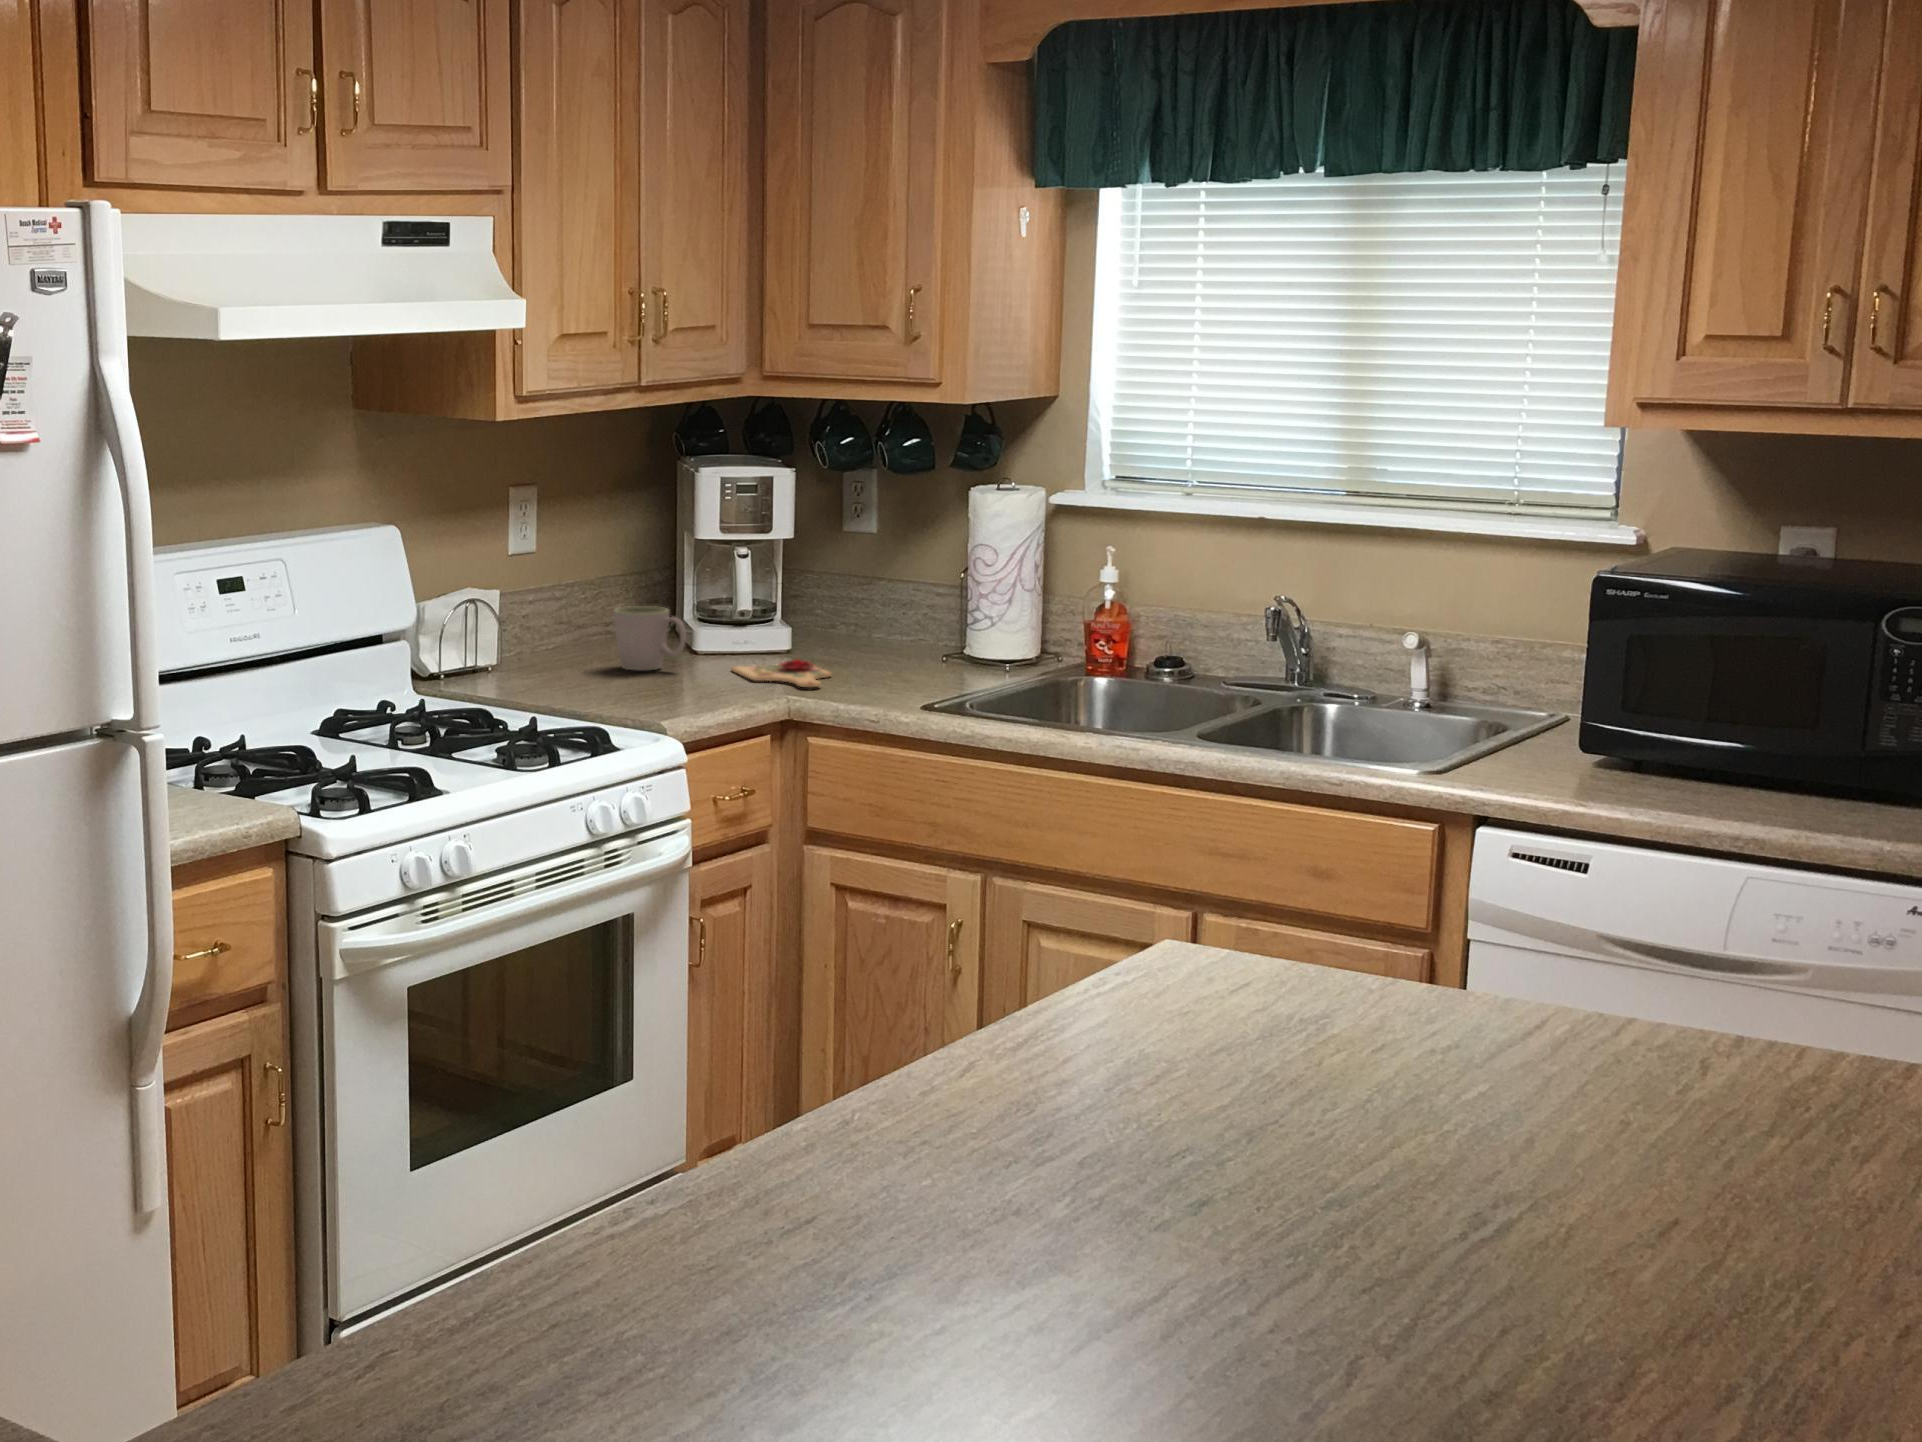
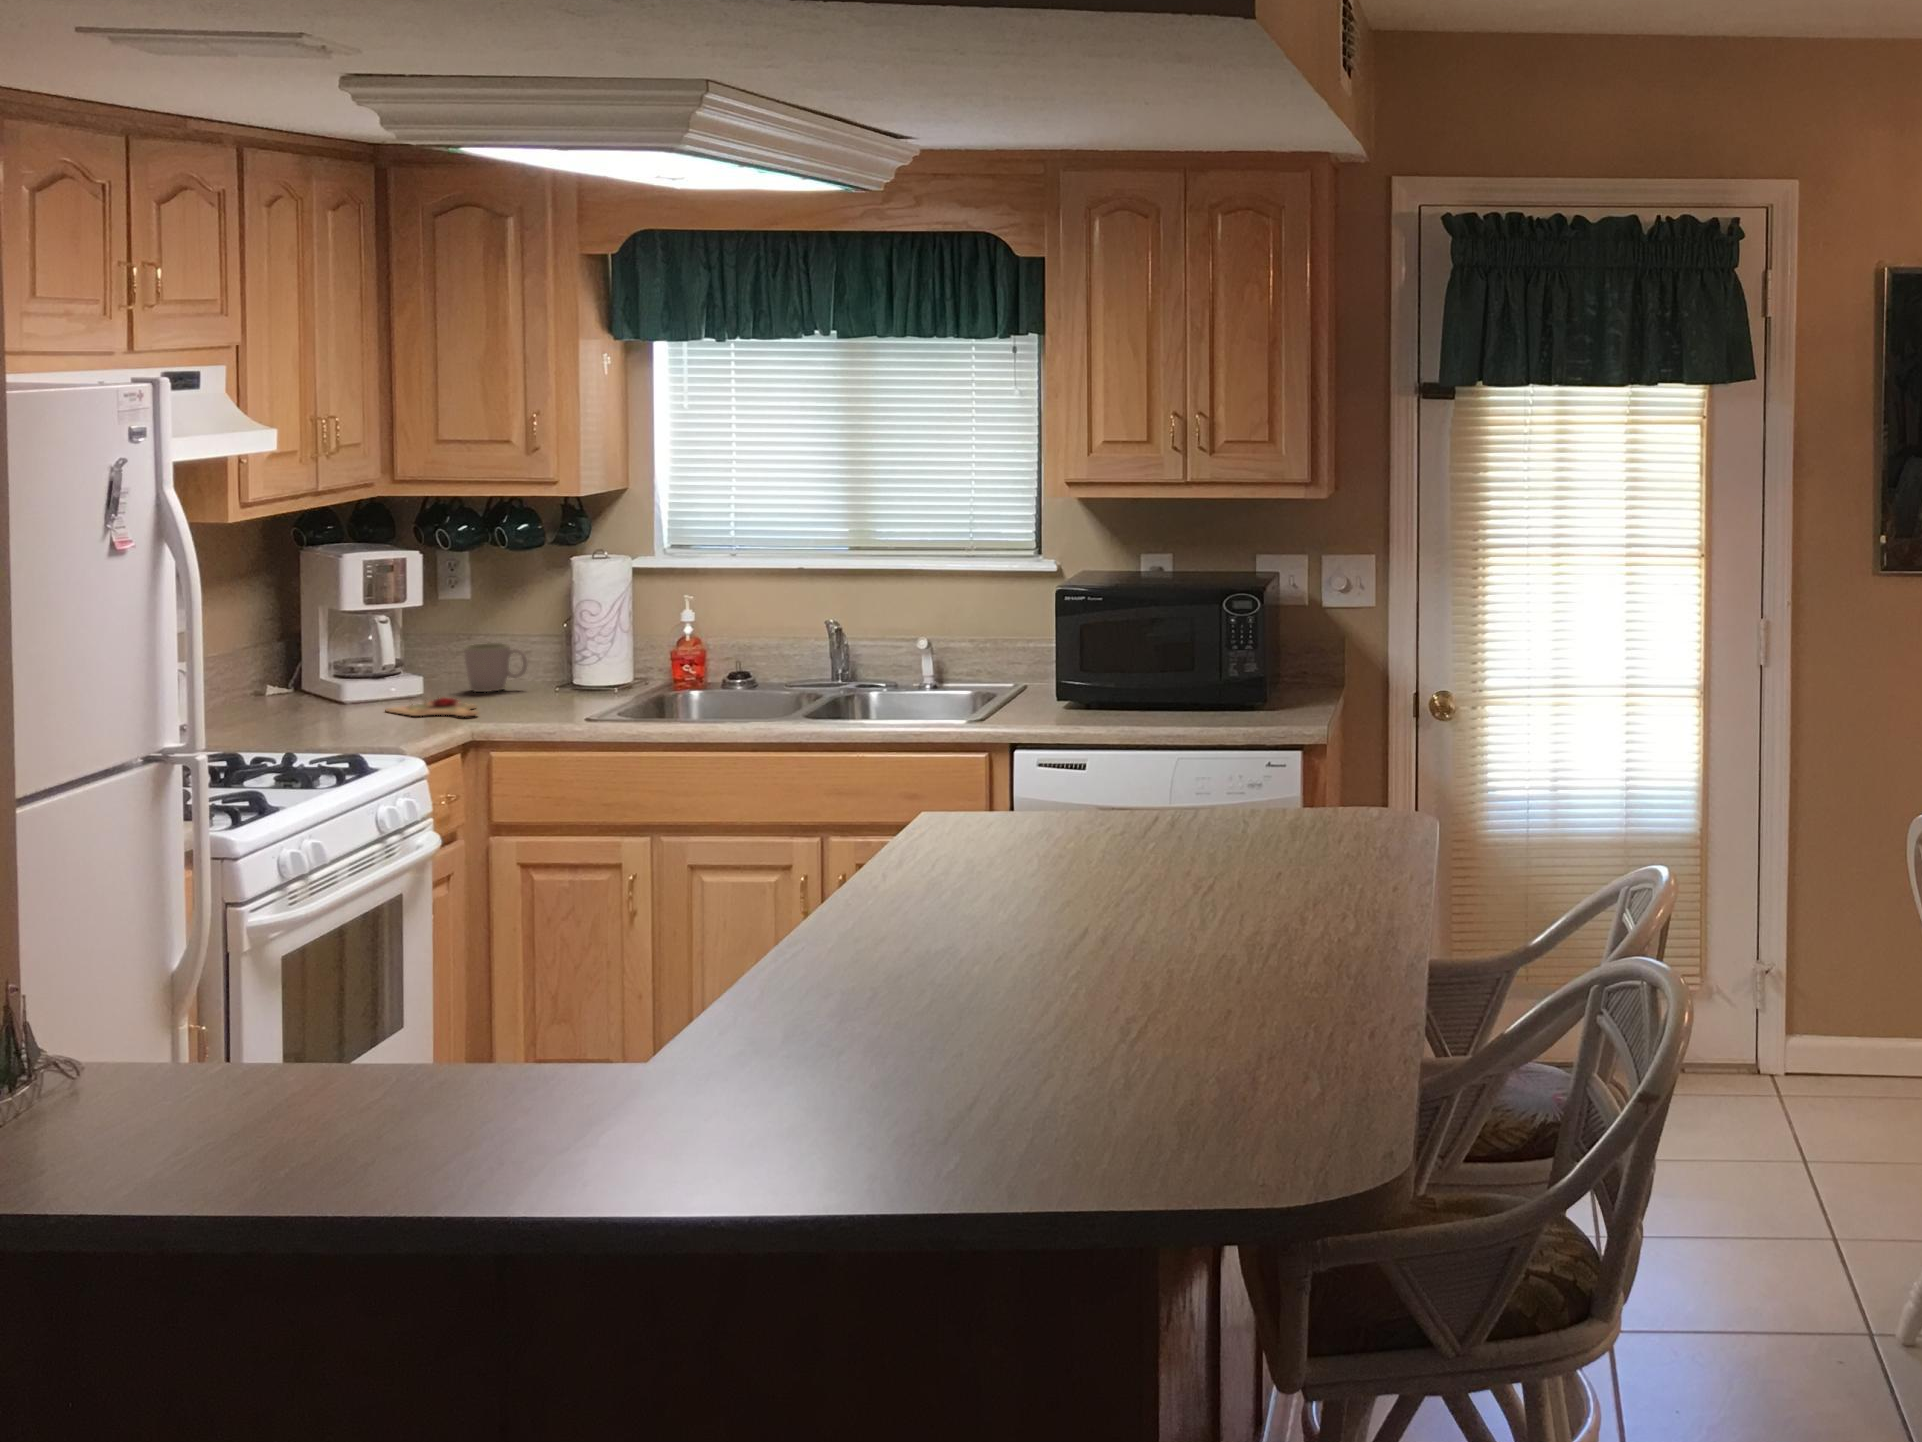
mug: present [614,606,686,670] -> present [464,643,527,692]

